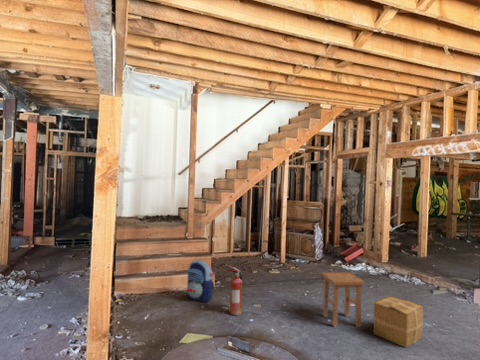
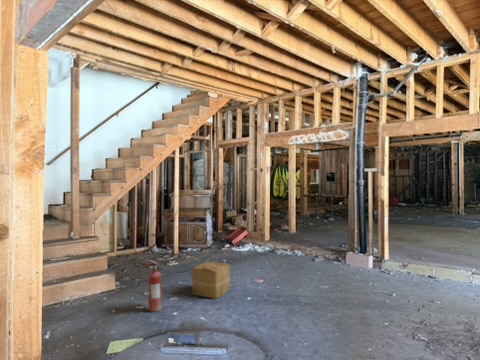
backpack: present [187,260,214,302] -> none [87,259,121,306]
stool: present [322,273,365,327] -> none [238,250,278,302]
cardboard box: present [373,297,423,348] -> present [192,262,230,299]

